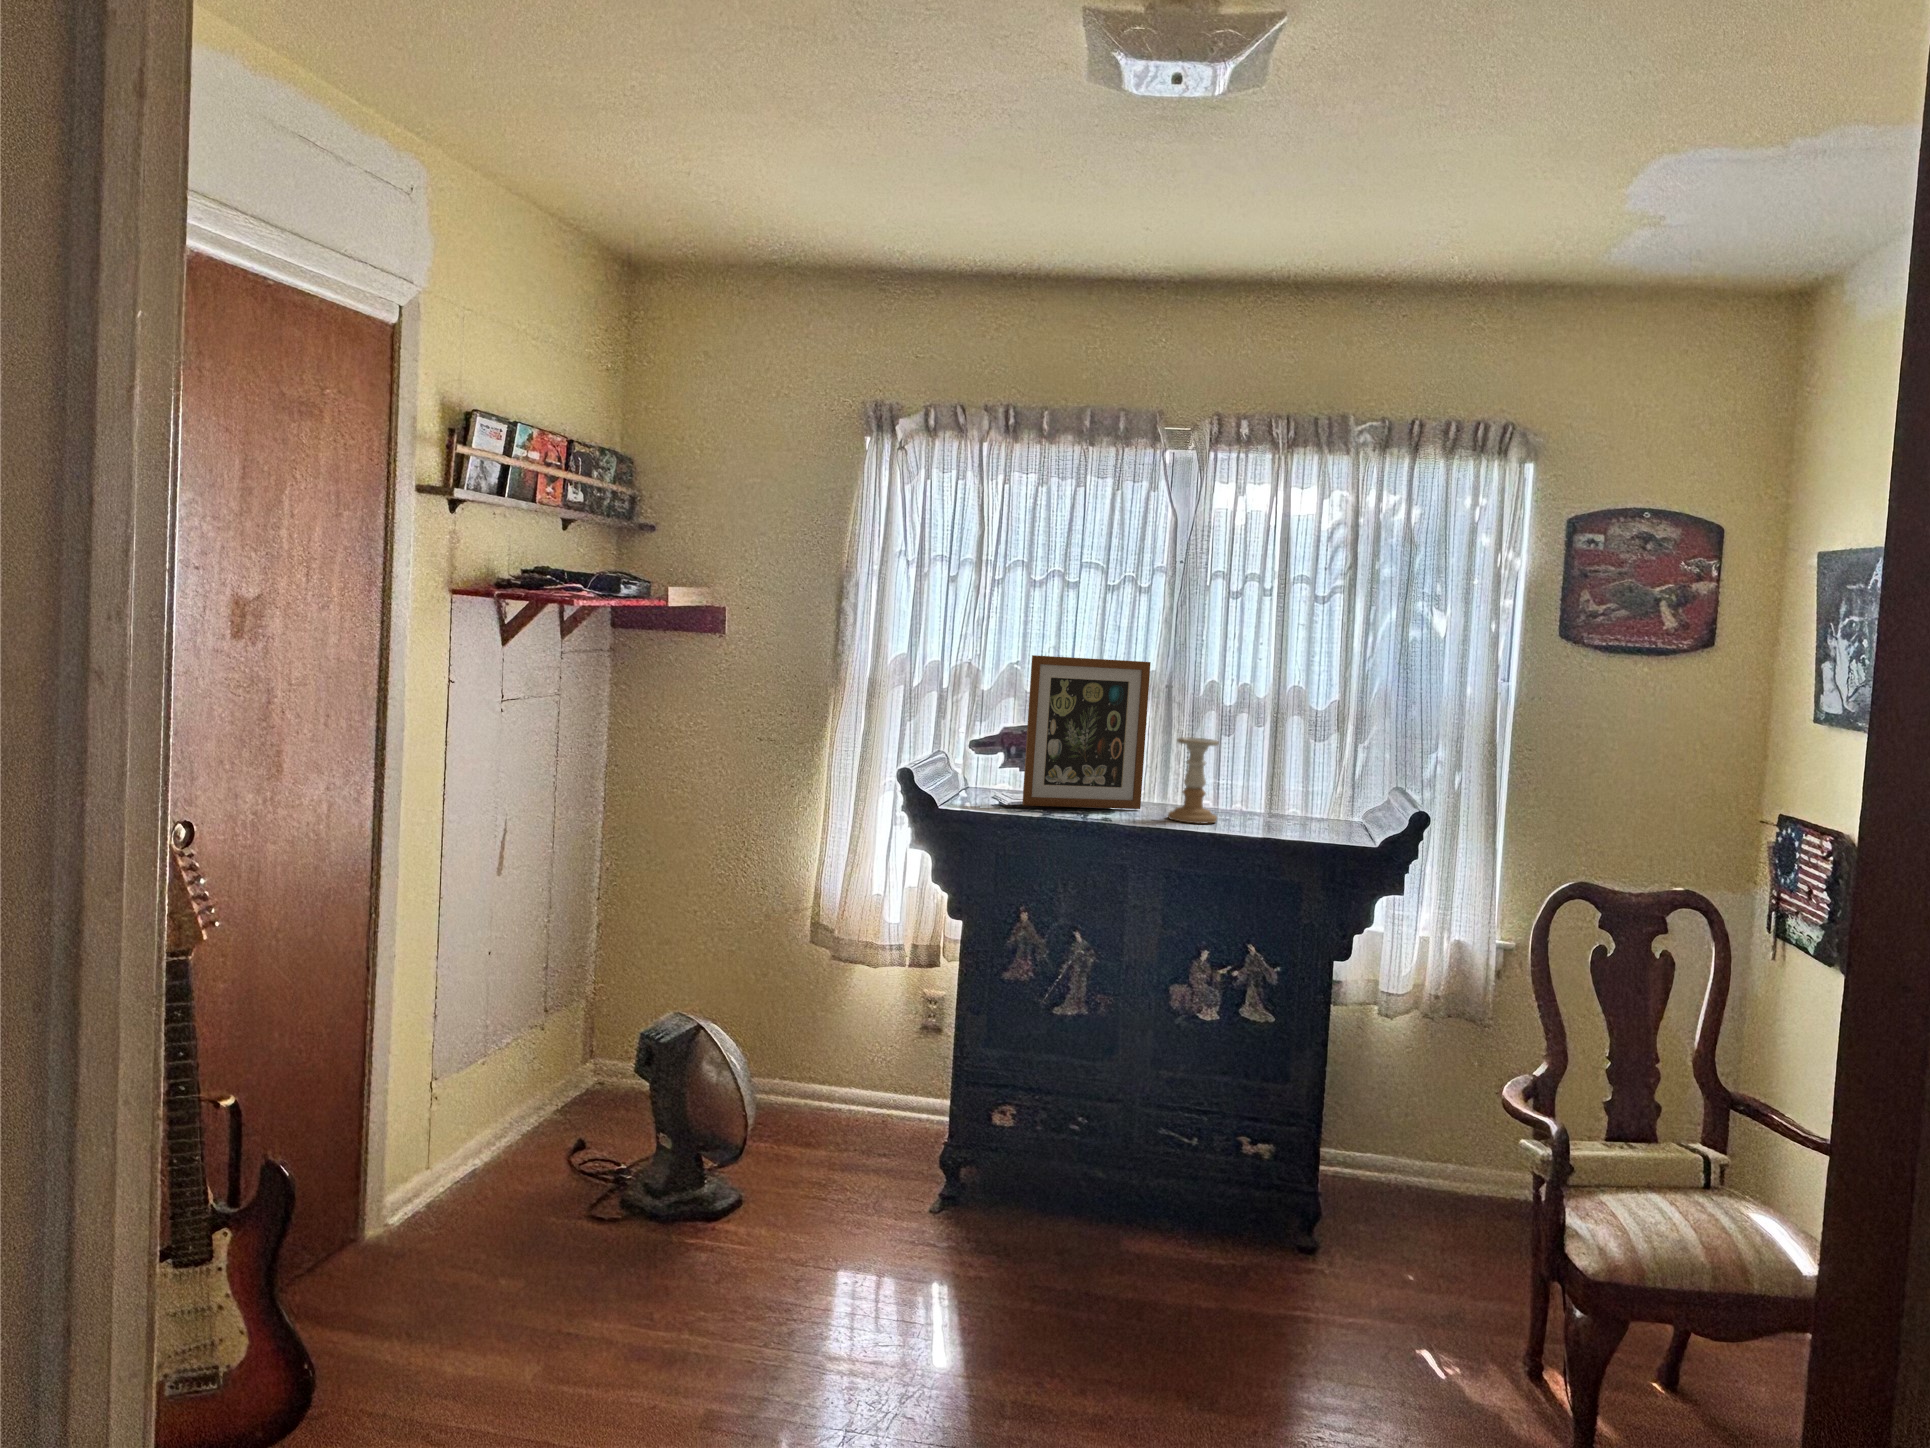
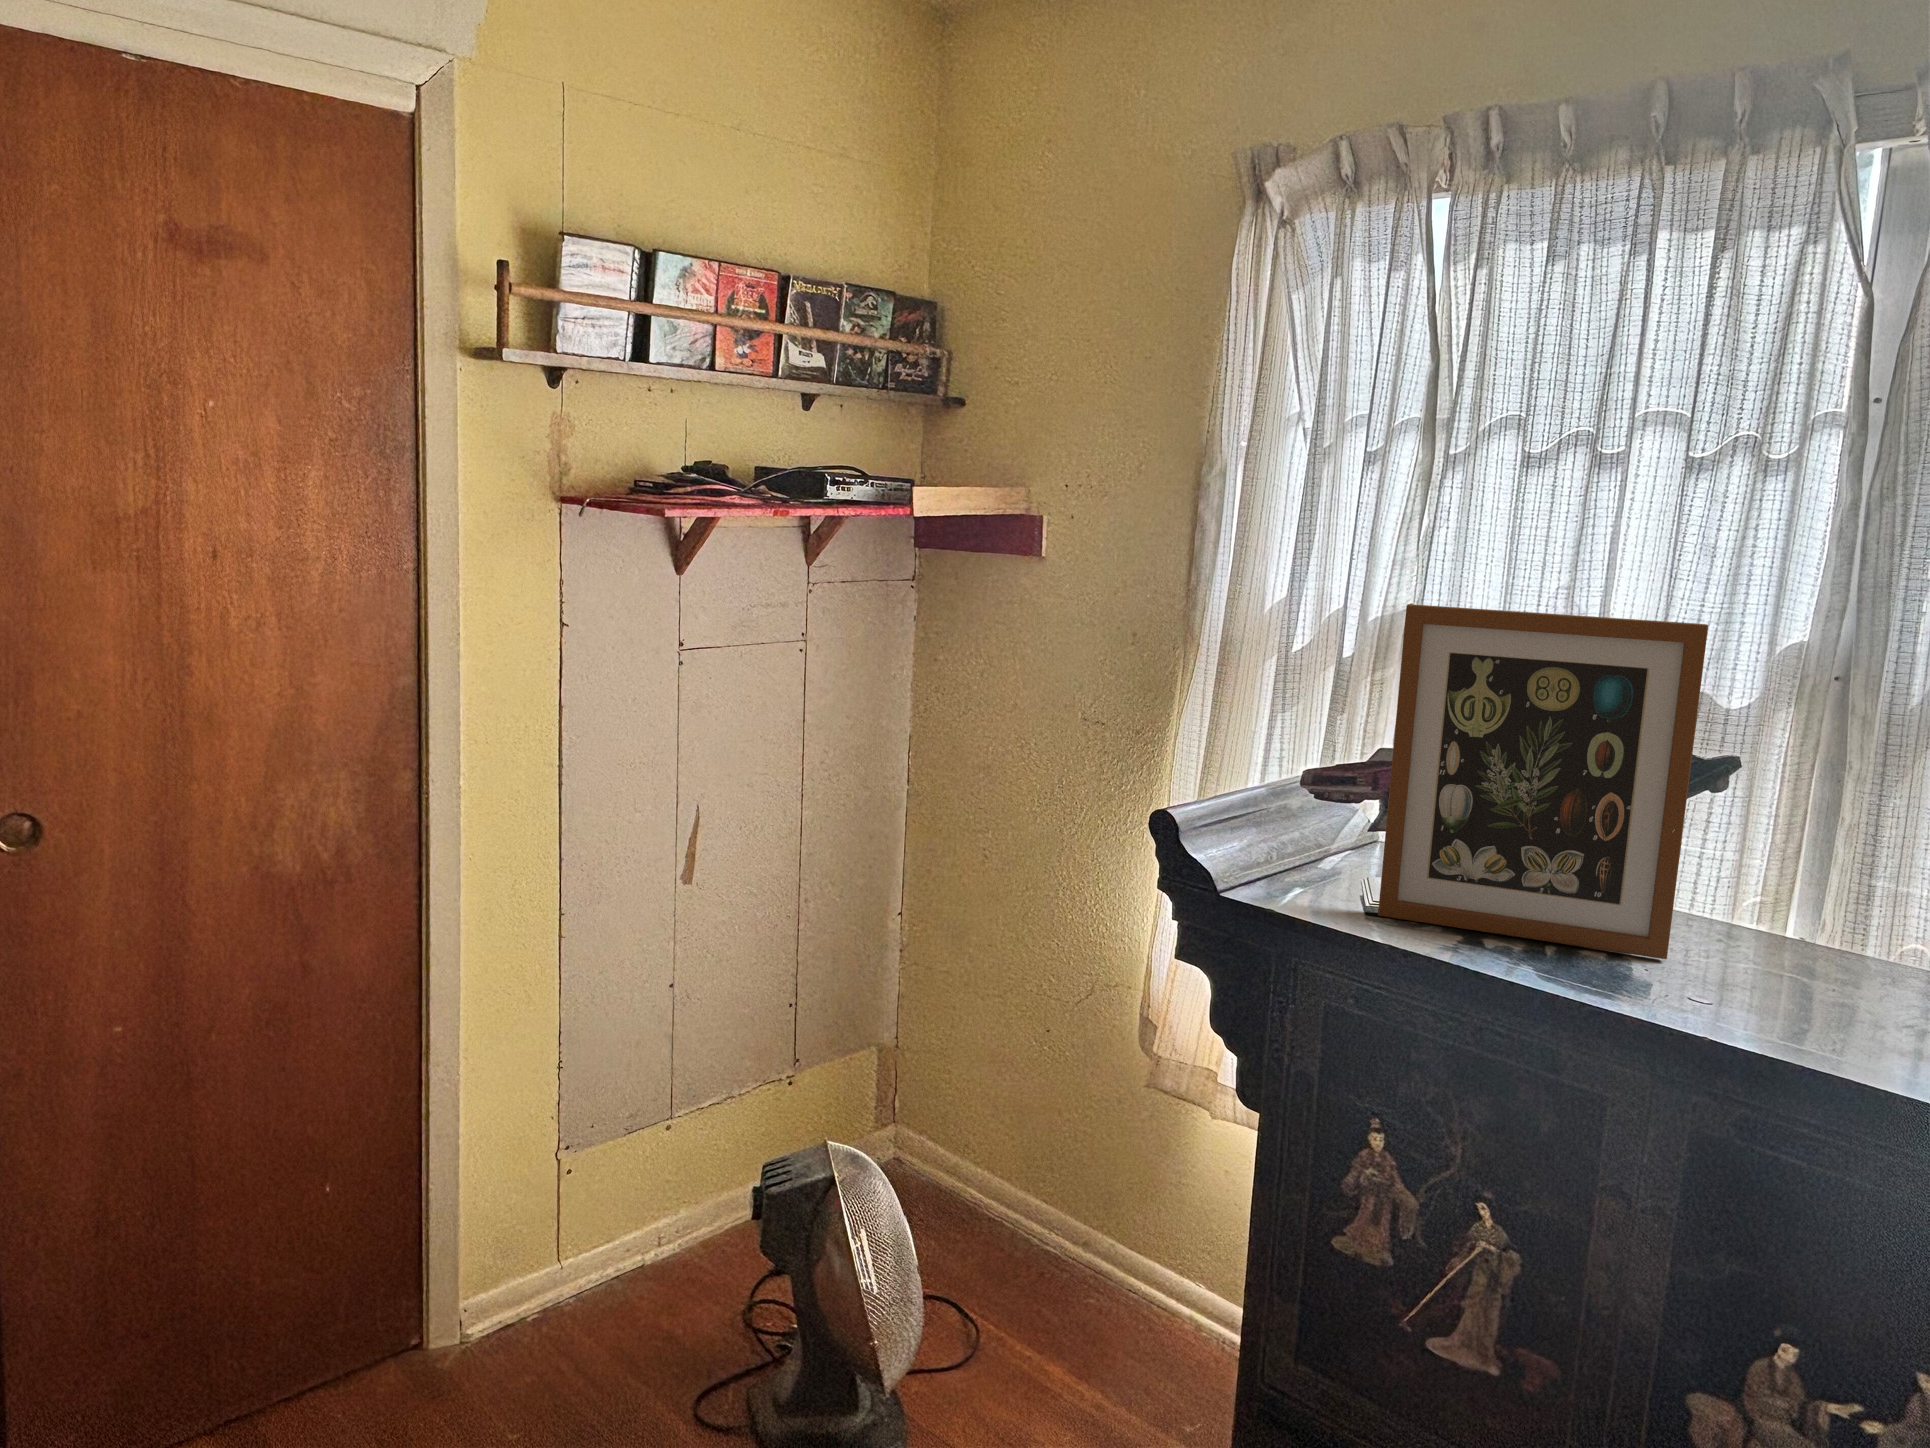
candle holder: present [1168,737,1219,824] -> none [1716,812,1875,1041]

